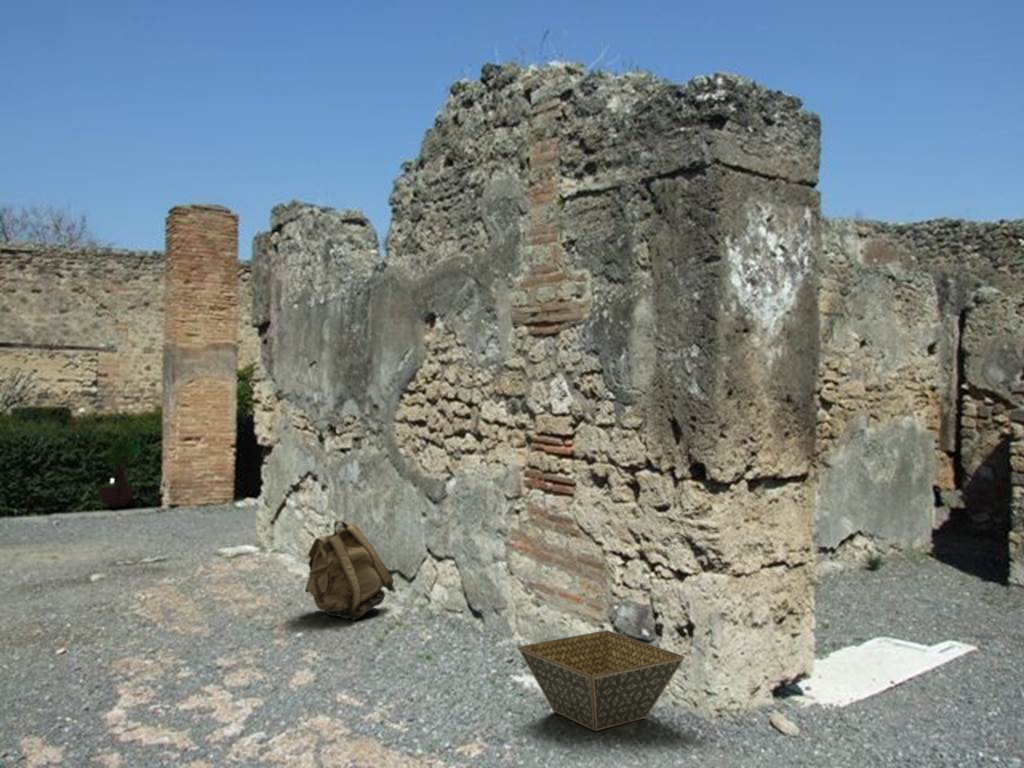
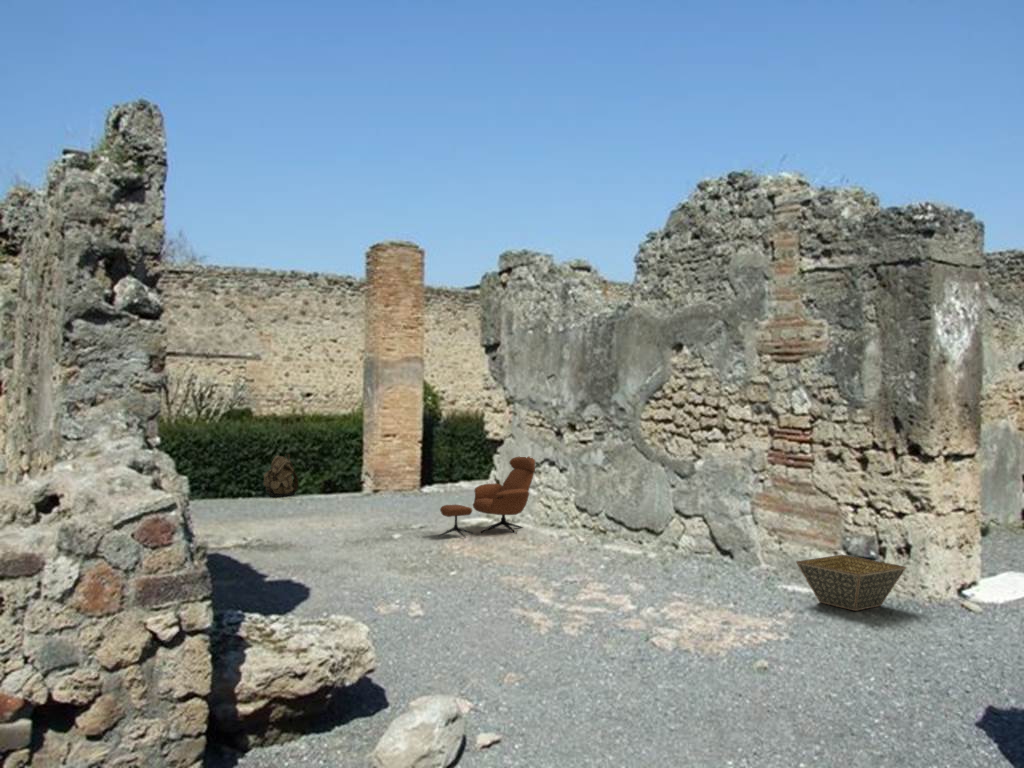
potted tree: present [98,438,139,507] -> none [310,429,345,489]
lounge chair: none [147,470,293,584] -> present [439,456,535,536]
backpack: present [305,521,394,620] -> present [264,454,298,497]

